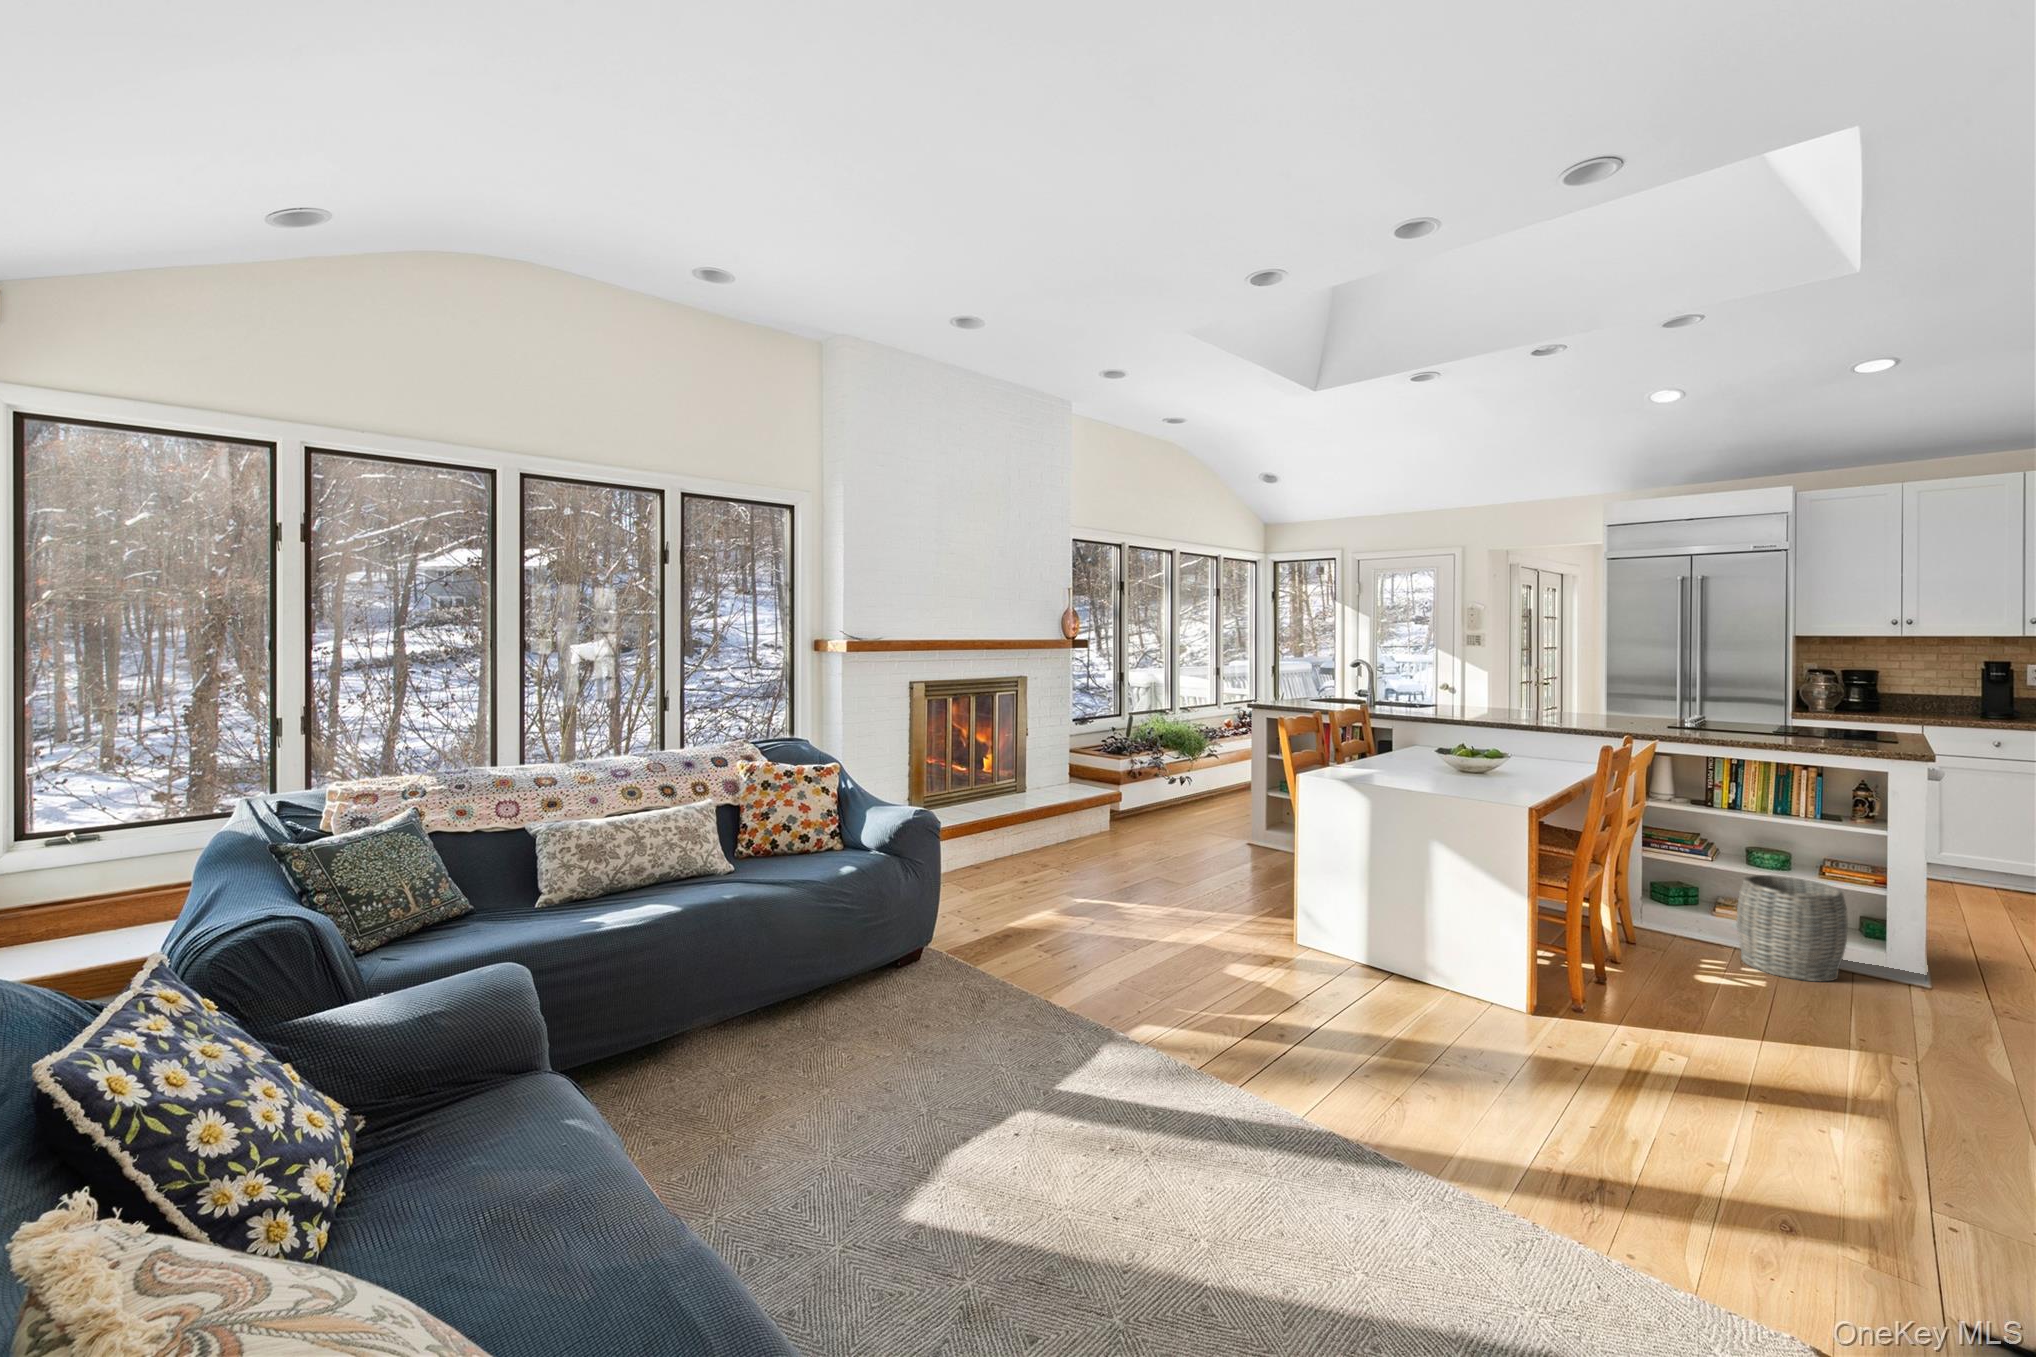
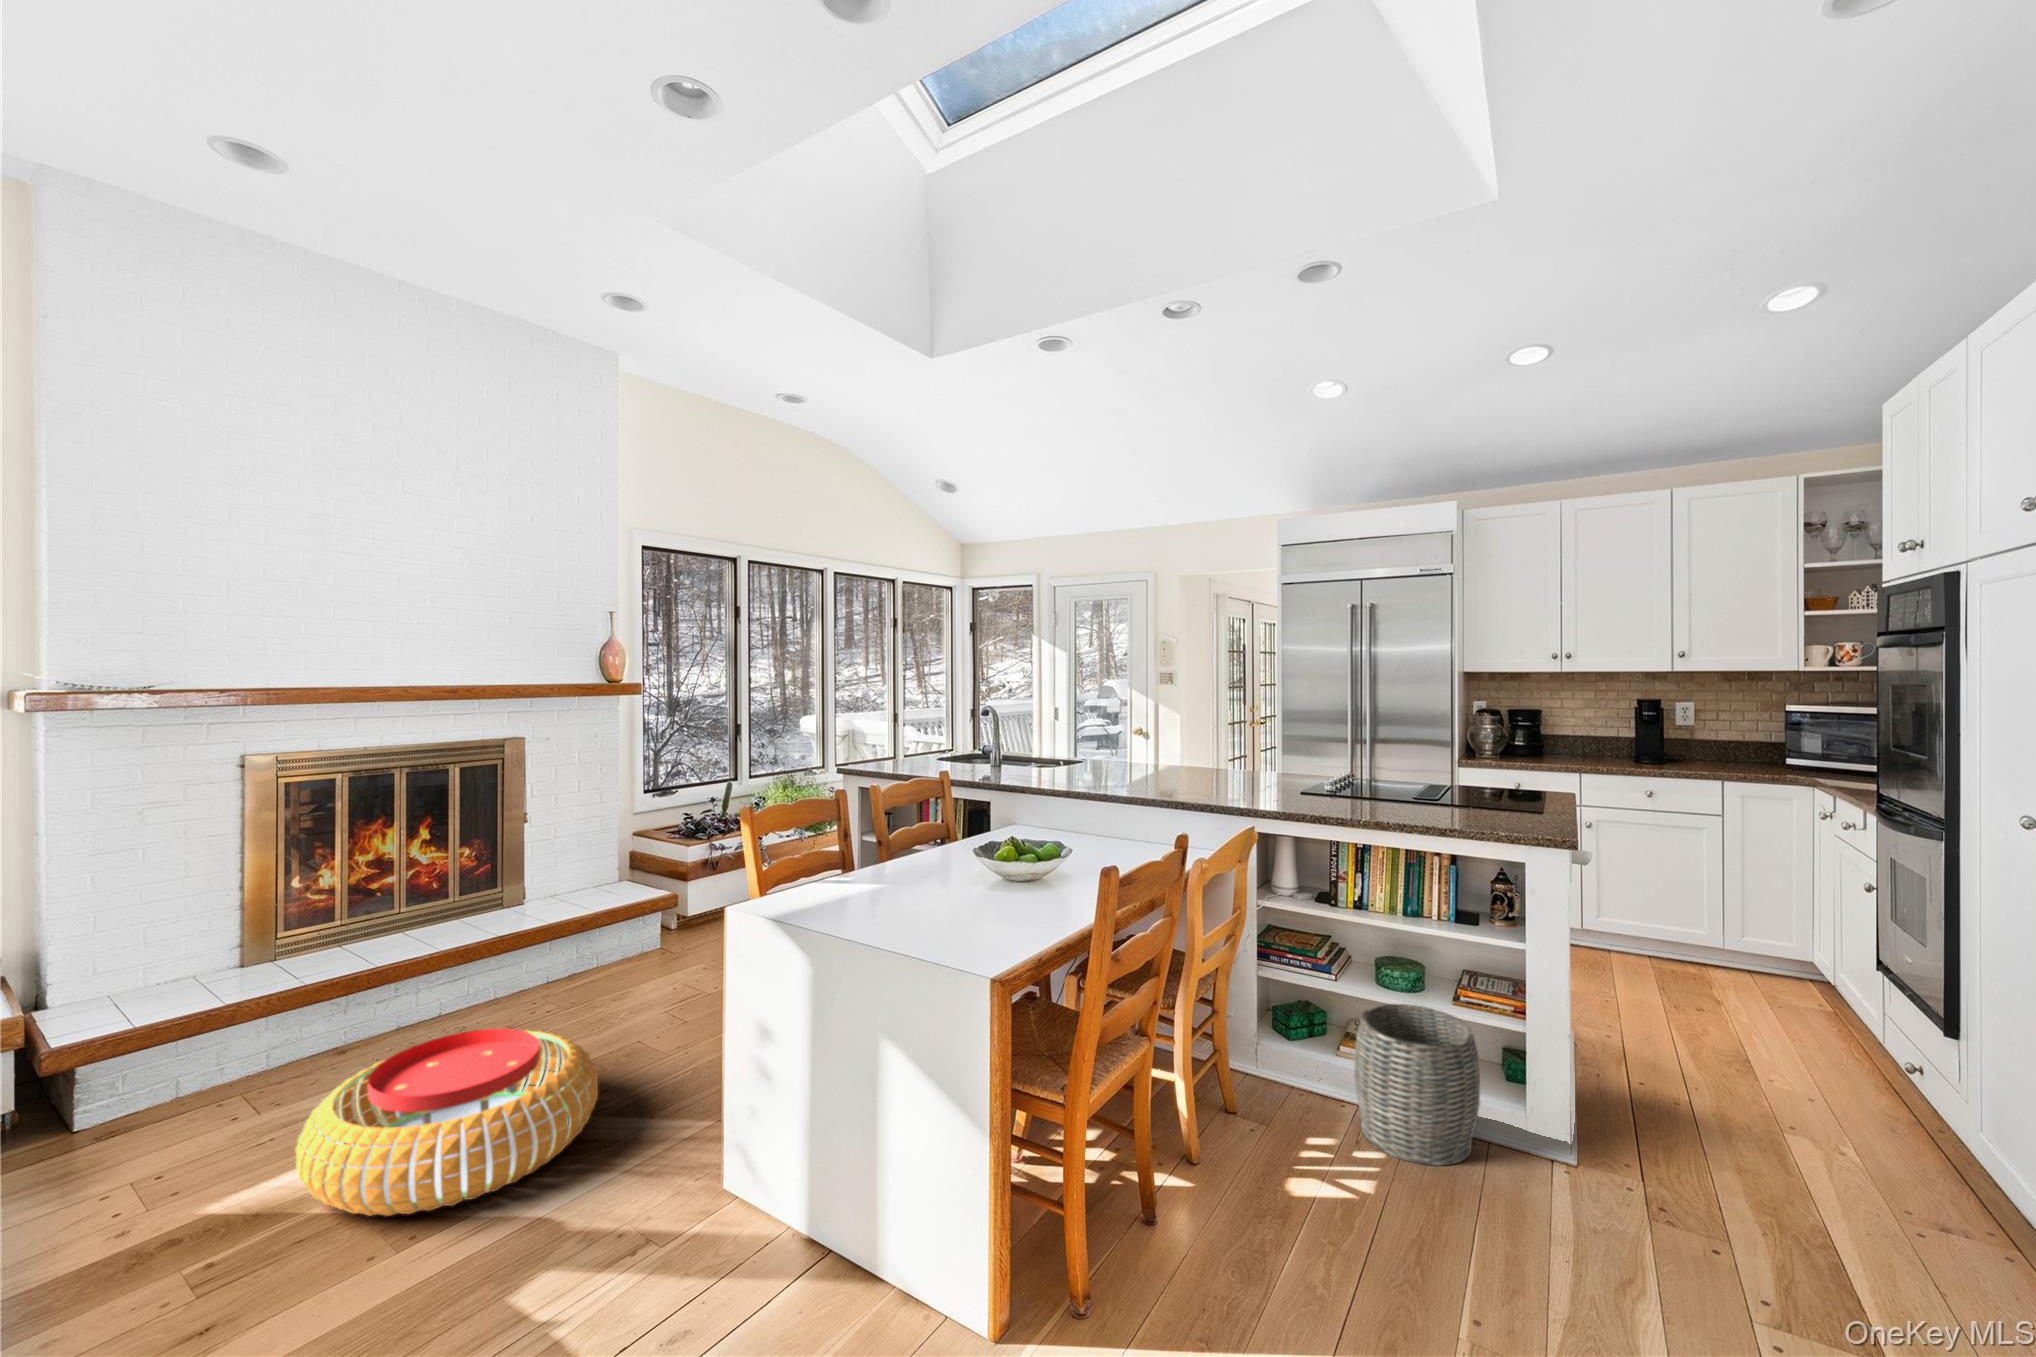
pouf: none [1011,858,1172,949] -> present [295,1029,598,1216]

